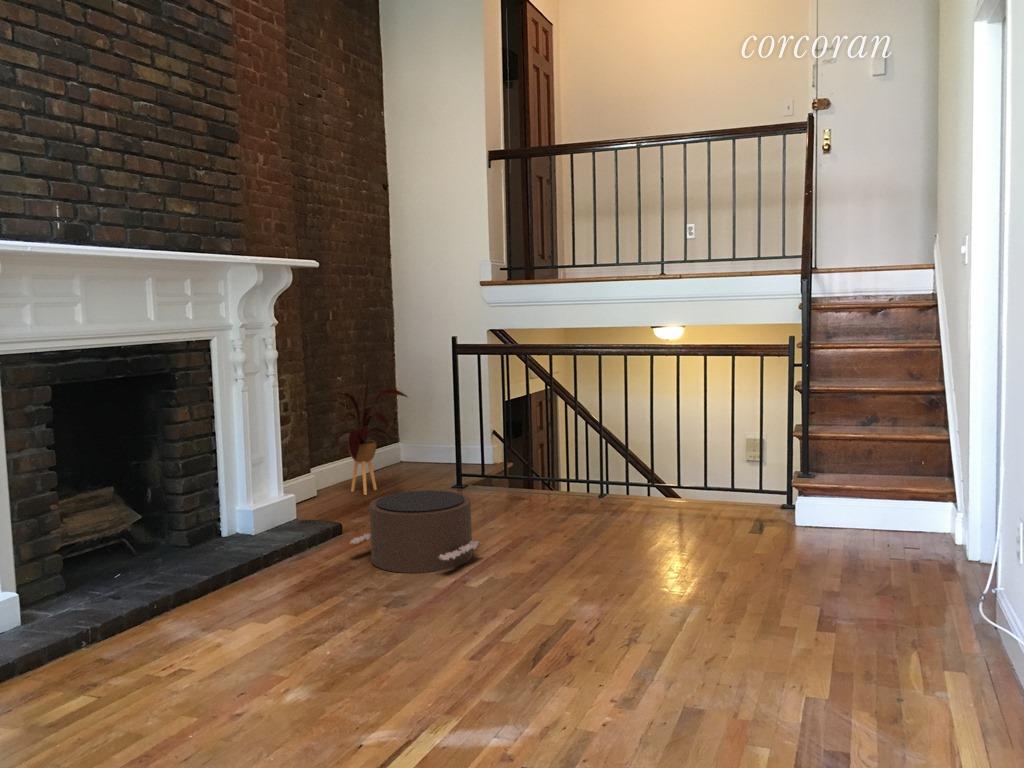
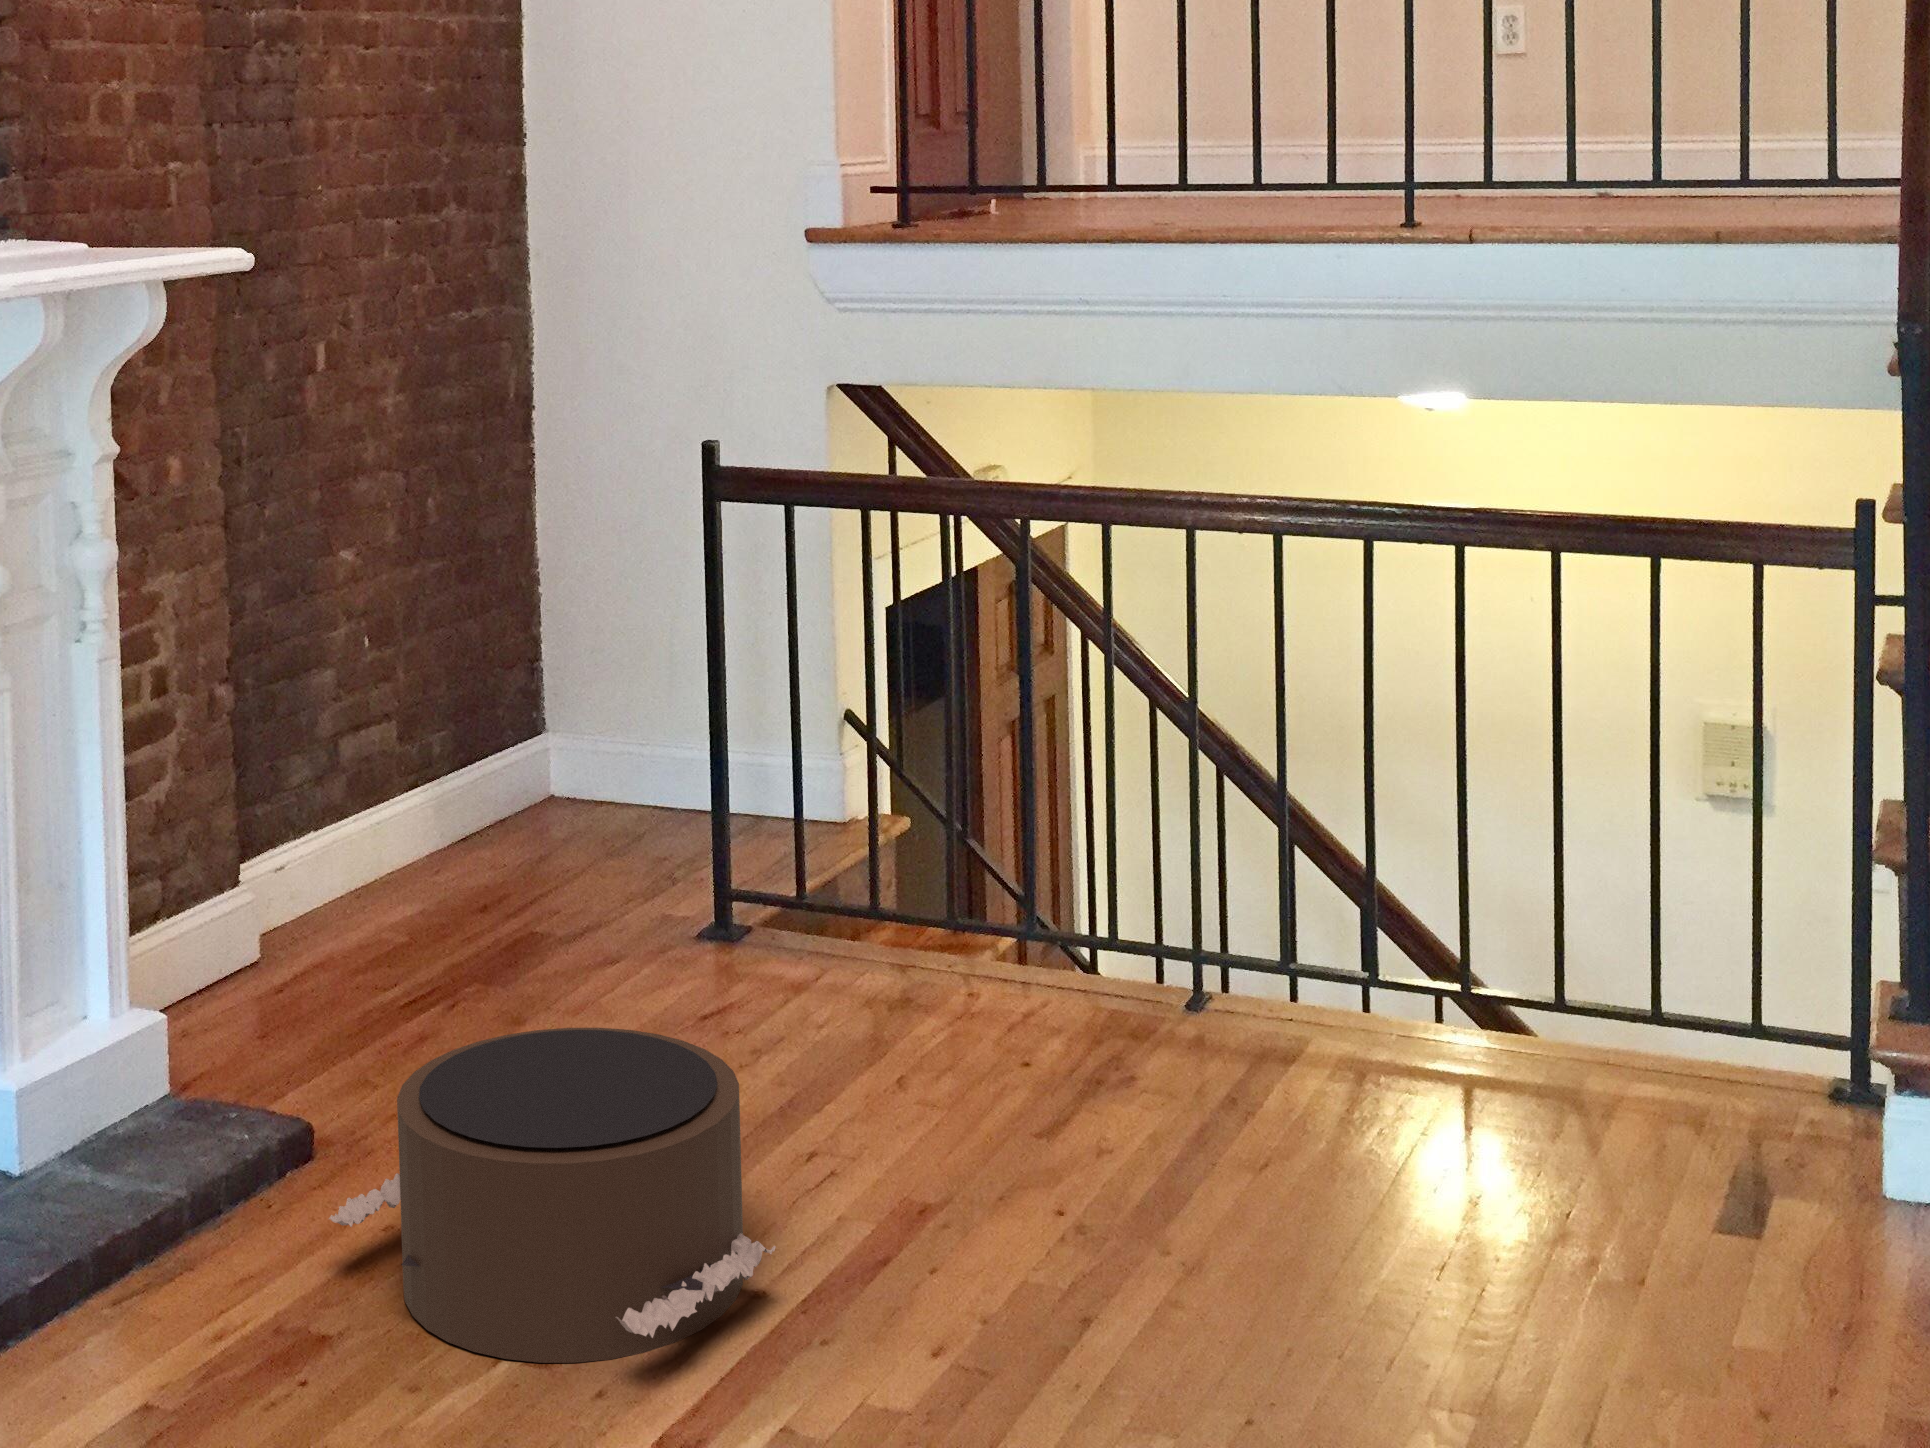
house plant: present [329,374,407,495] -> none [288,517,564,945]

